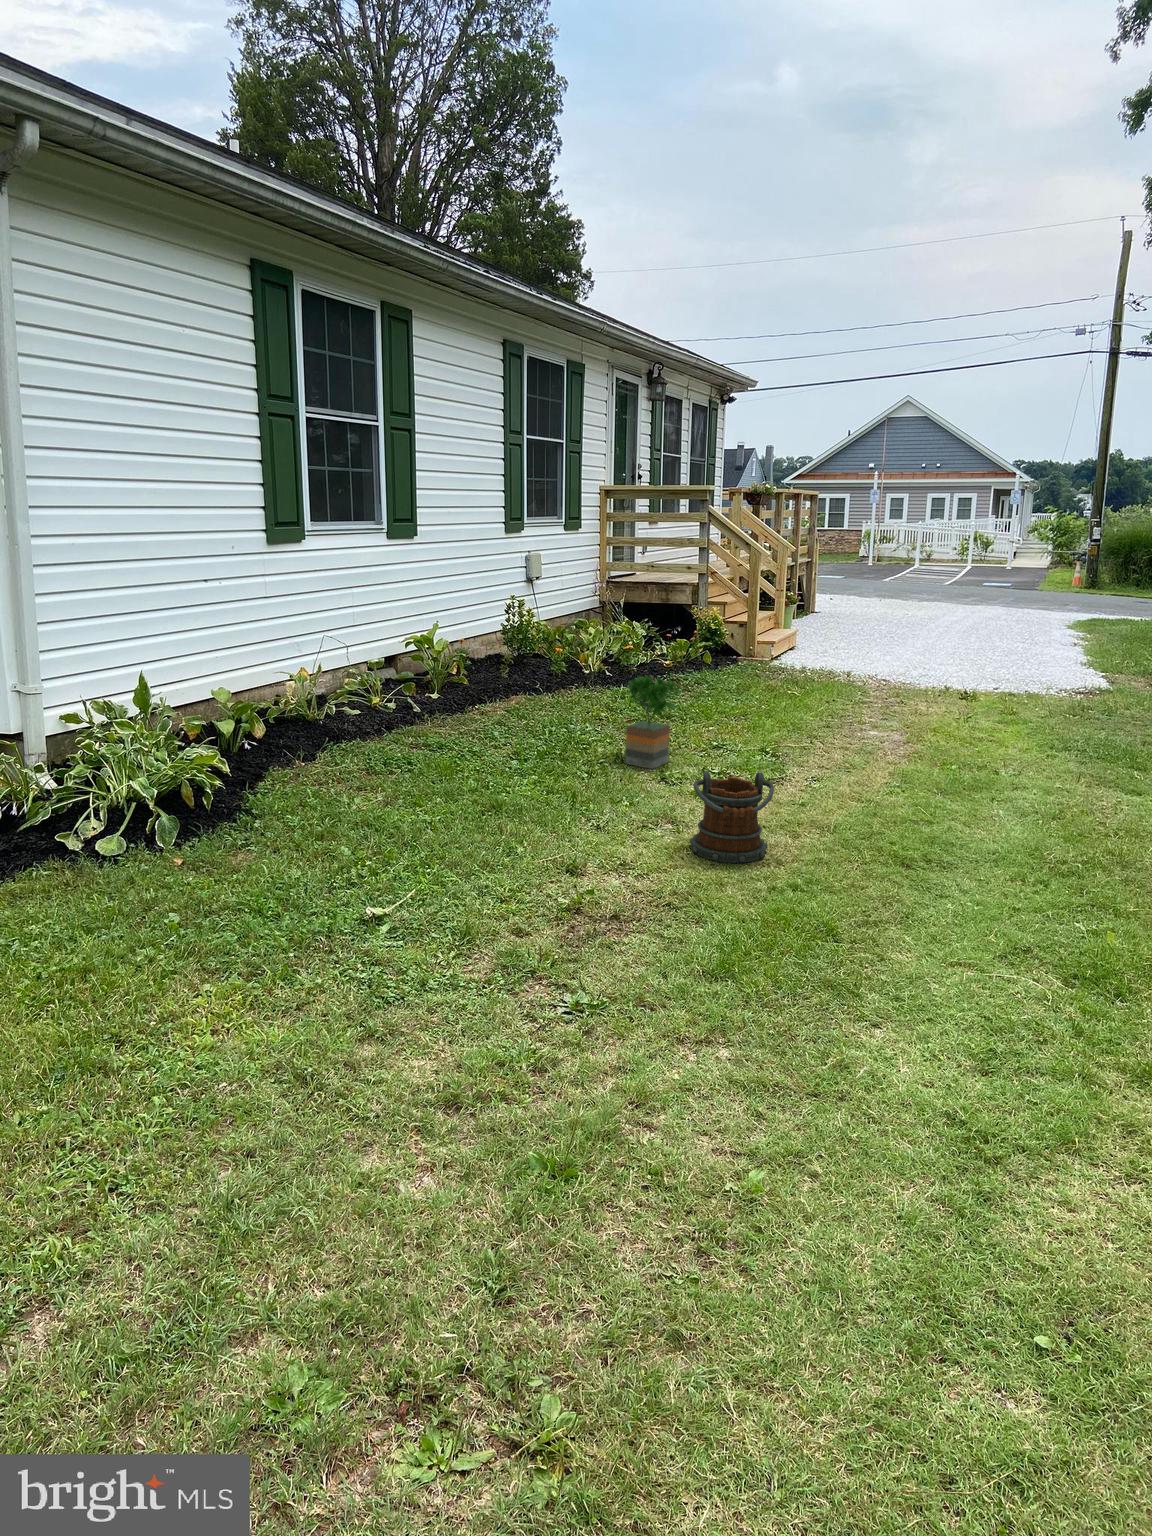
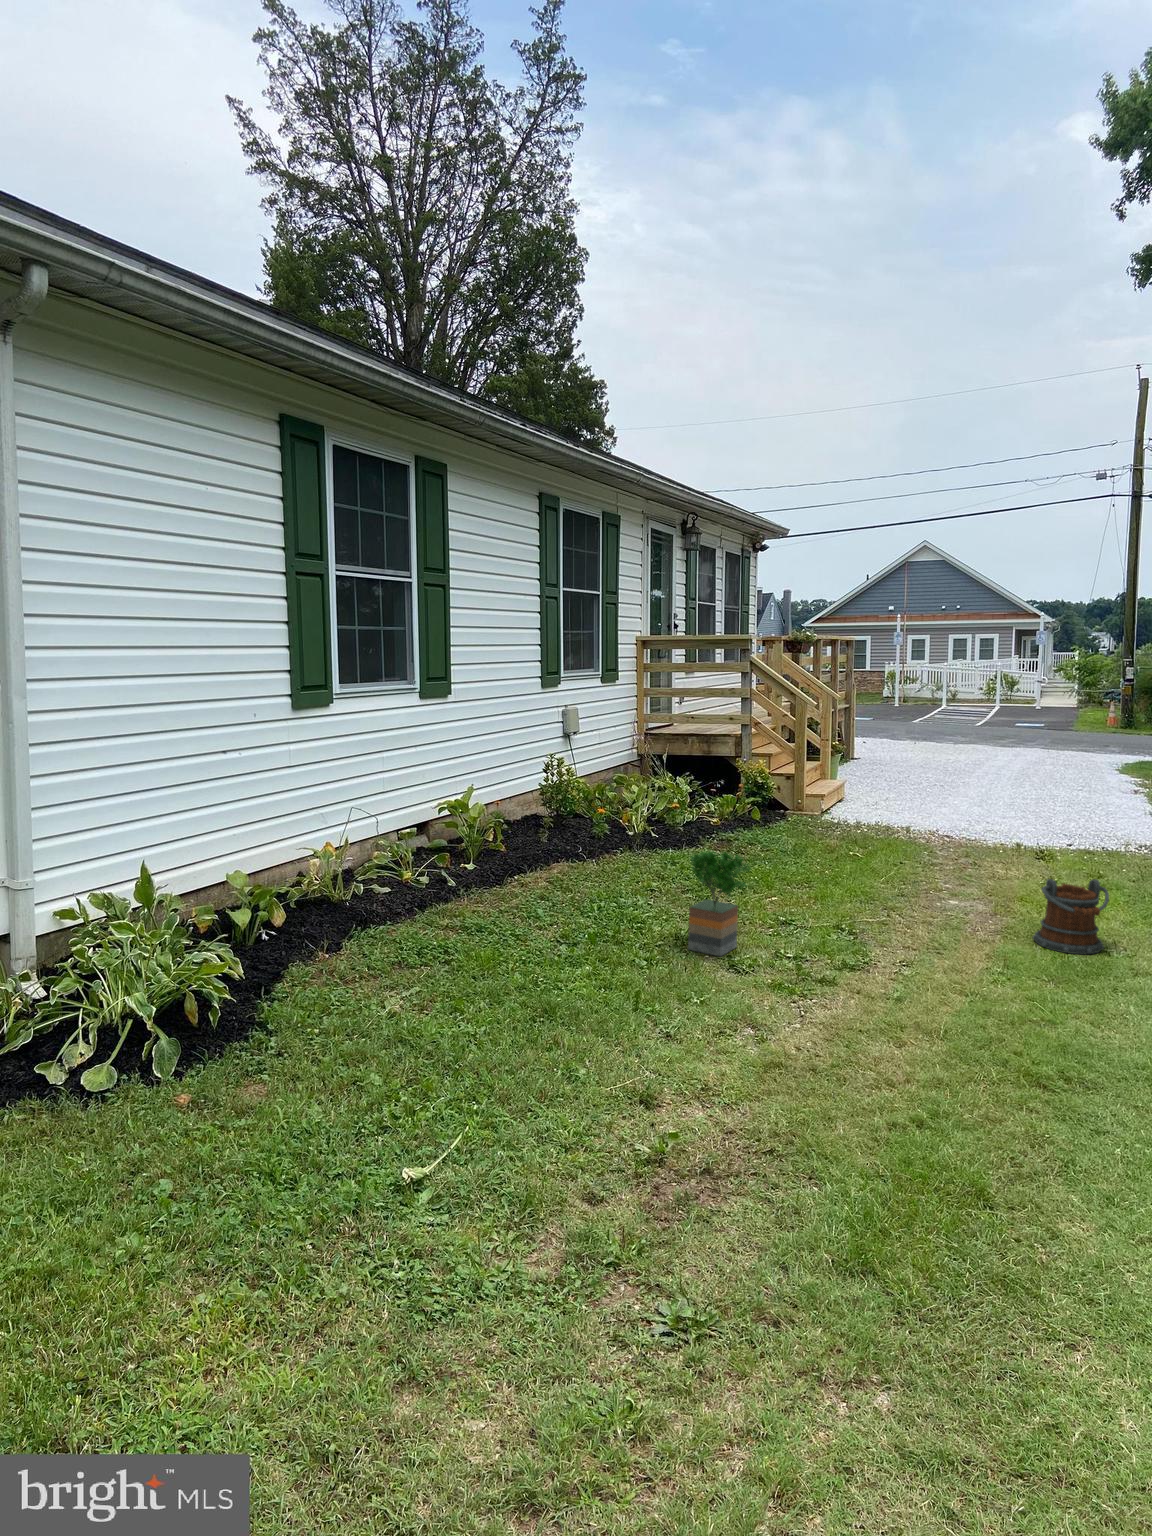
bucket: present [689,771,774,863] -> present [1032,879,1109,954]

